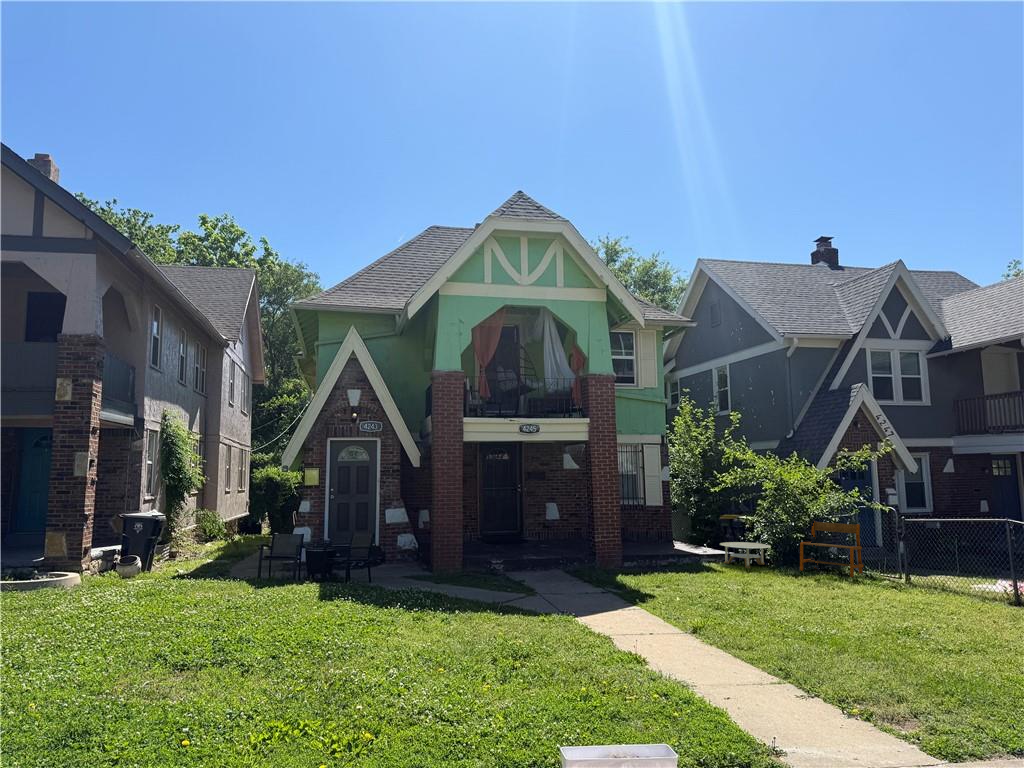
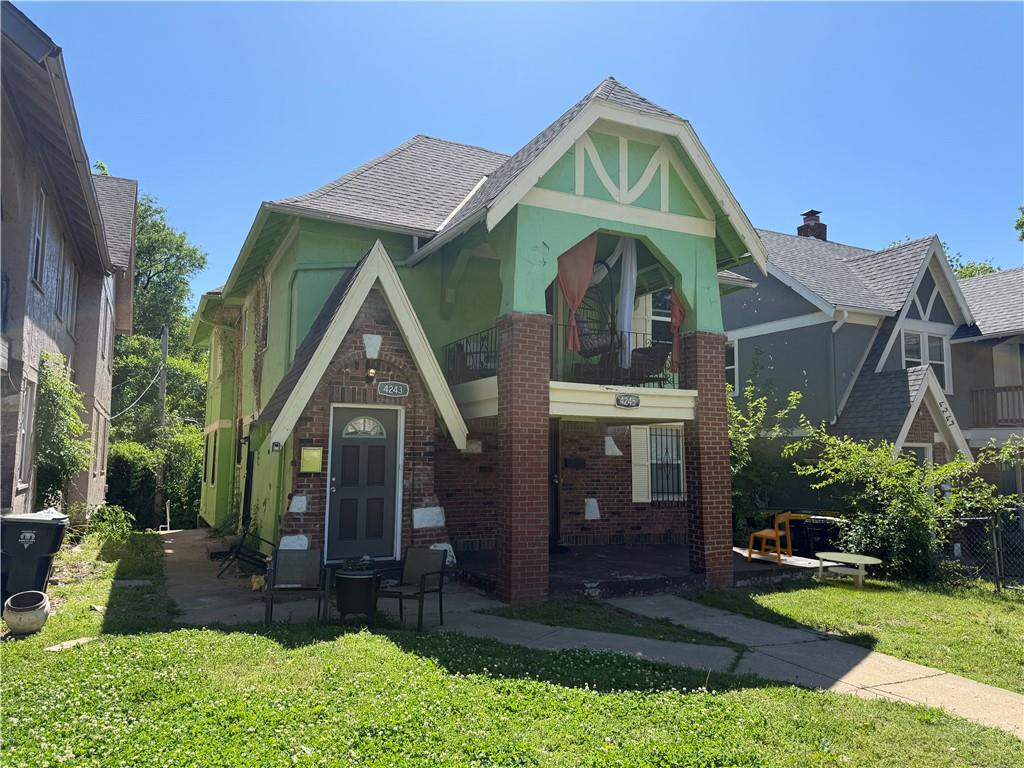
bench: present [800,521,864,577] -> present [748,512,792,565]

